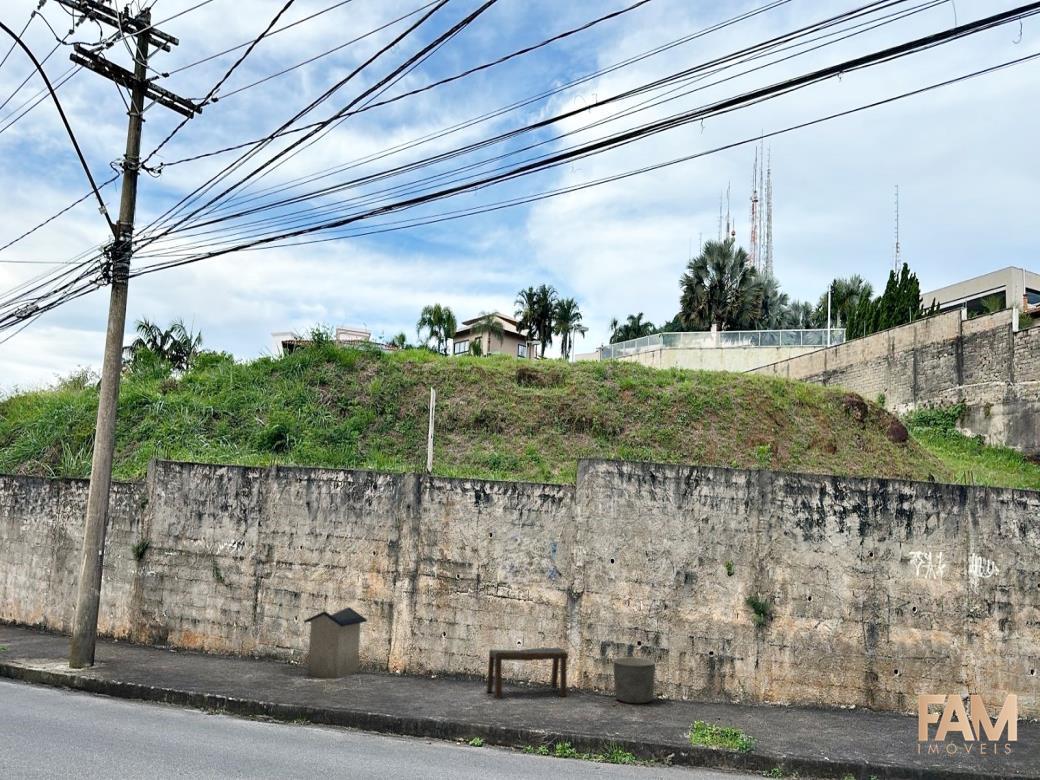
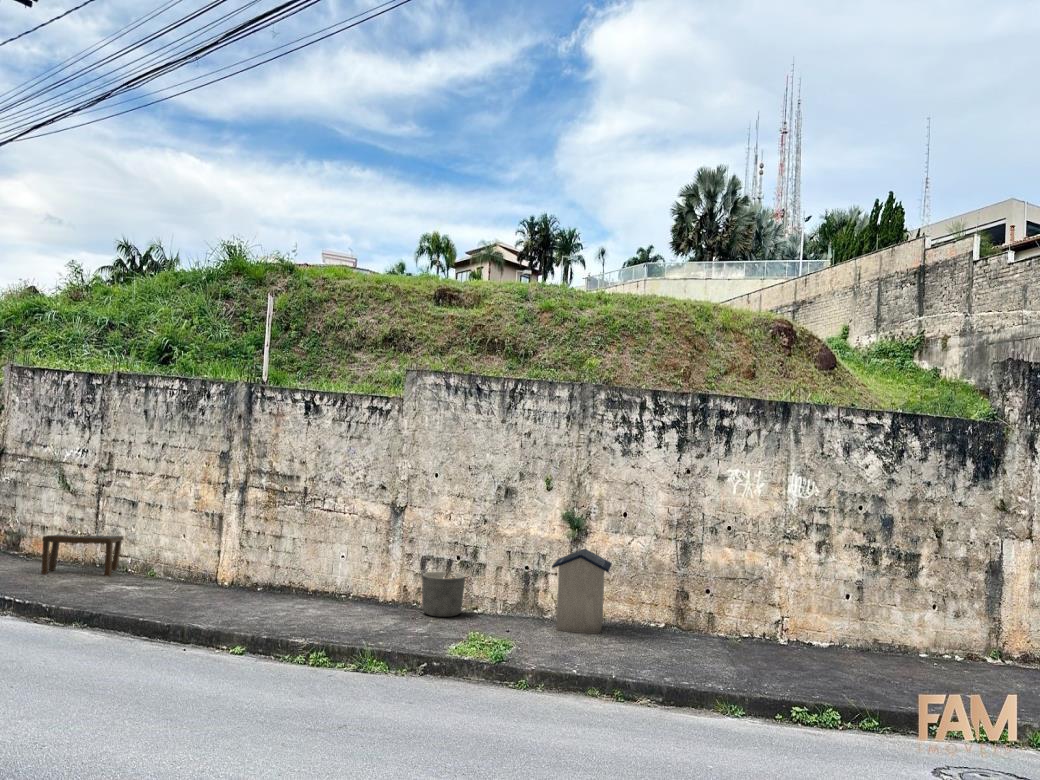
trash can: present [304,607,367,678] -> present [552,549,611,634]
bench: present [487,647,568,699] -> present [41,534,124,576]

